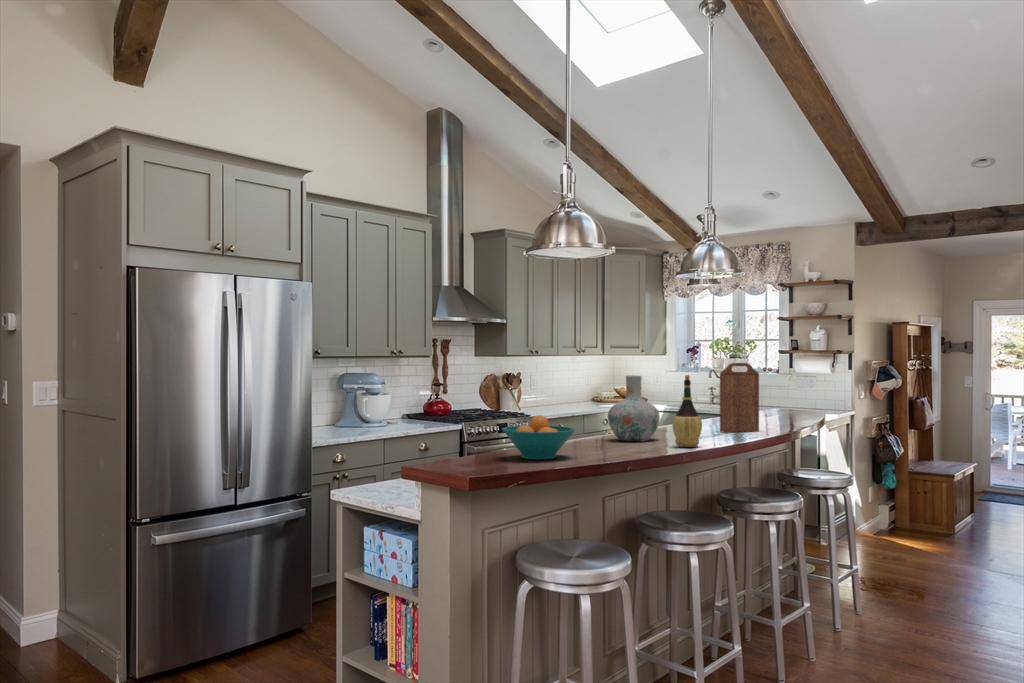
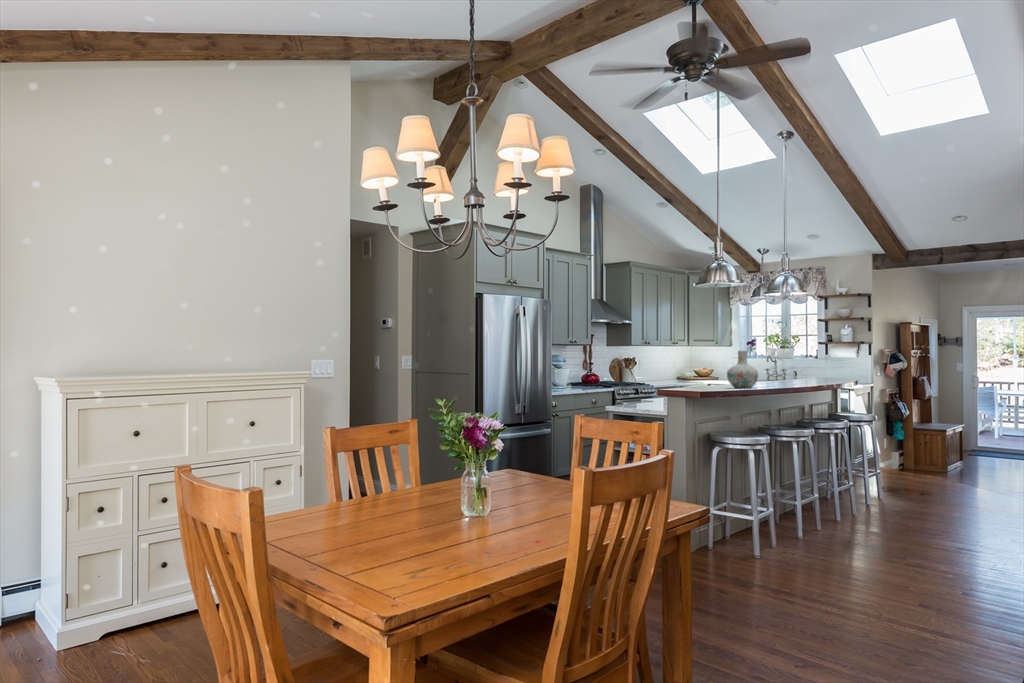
cutting board: present [720,363,759,432] -> none [791,344,815,386]
wine bottle: present [672,375,702,447] -> none [770,348,788,388]
fruit bowl: present [502,415,575,460] -> none [681,368,722,391]

